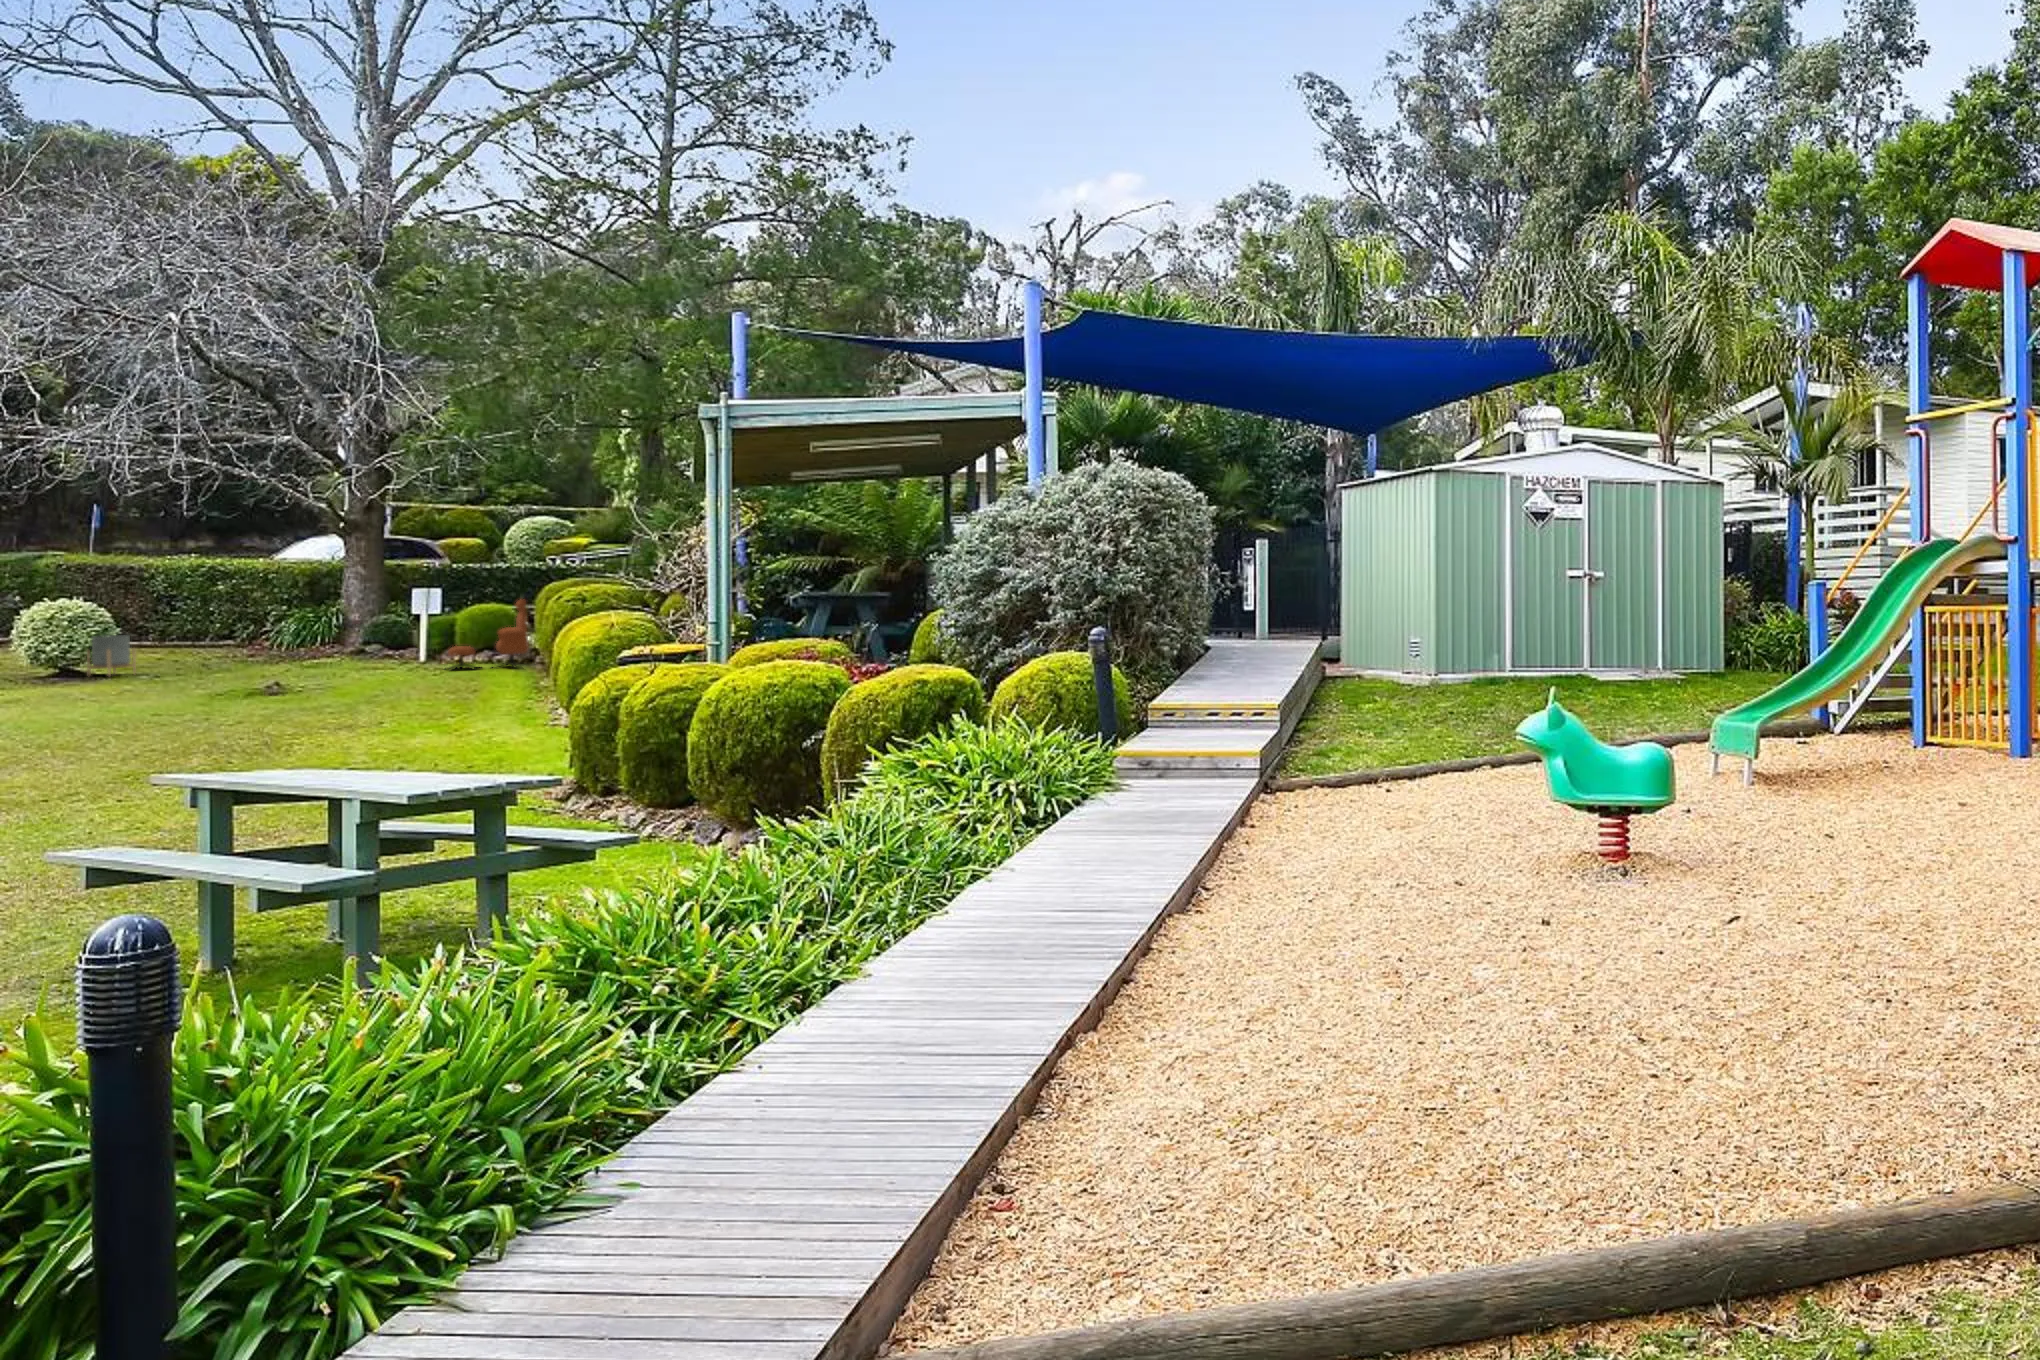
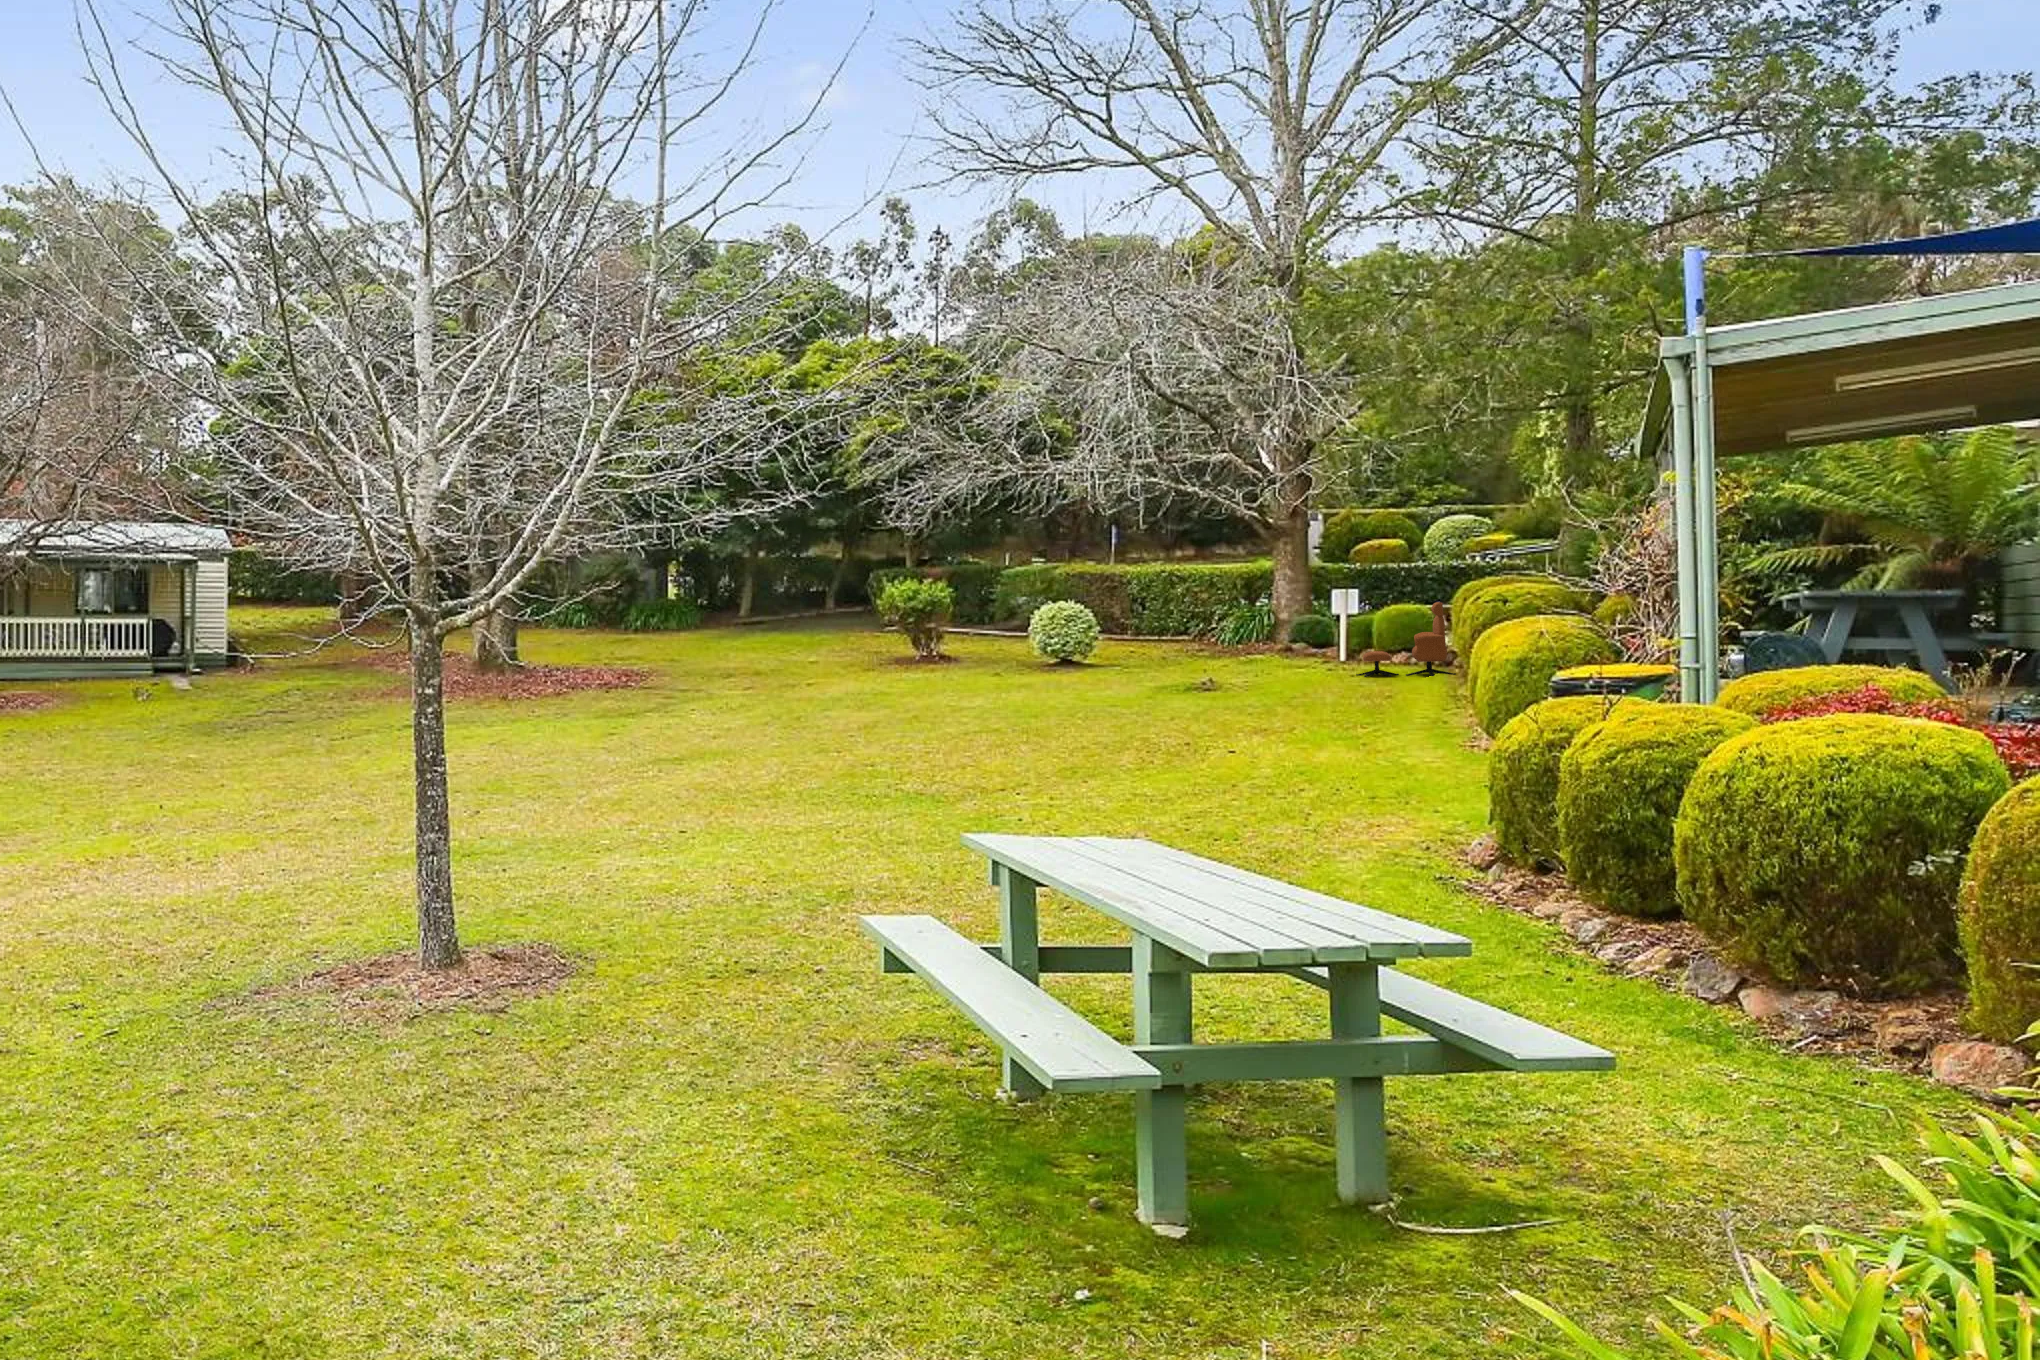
planter: present [87,635,136,675] -> none [1071,635,1106,670]

